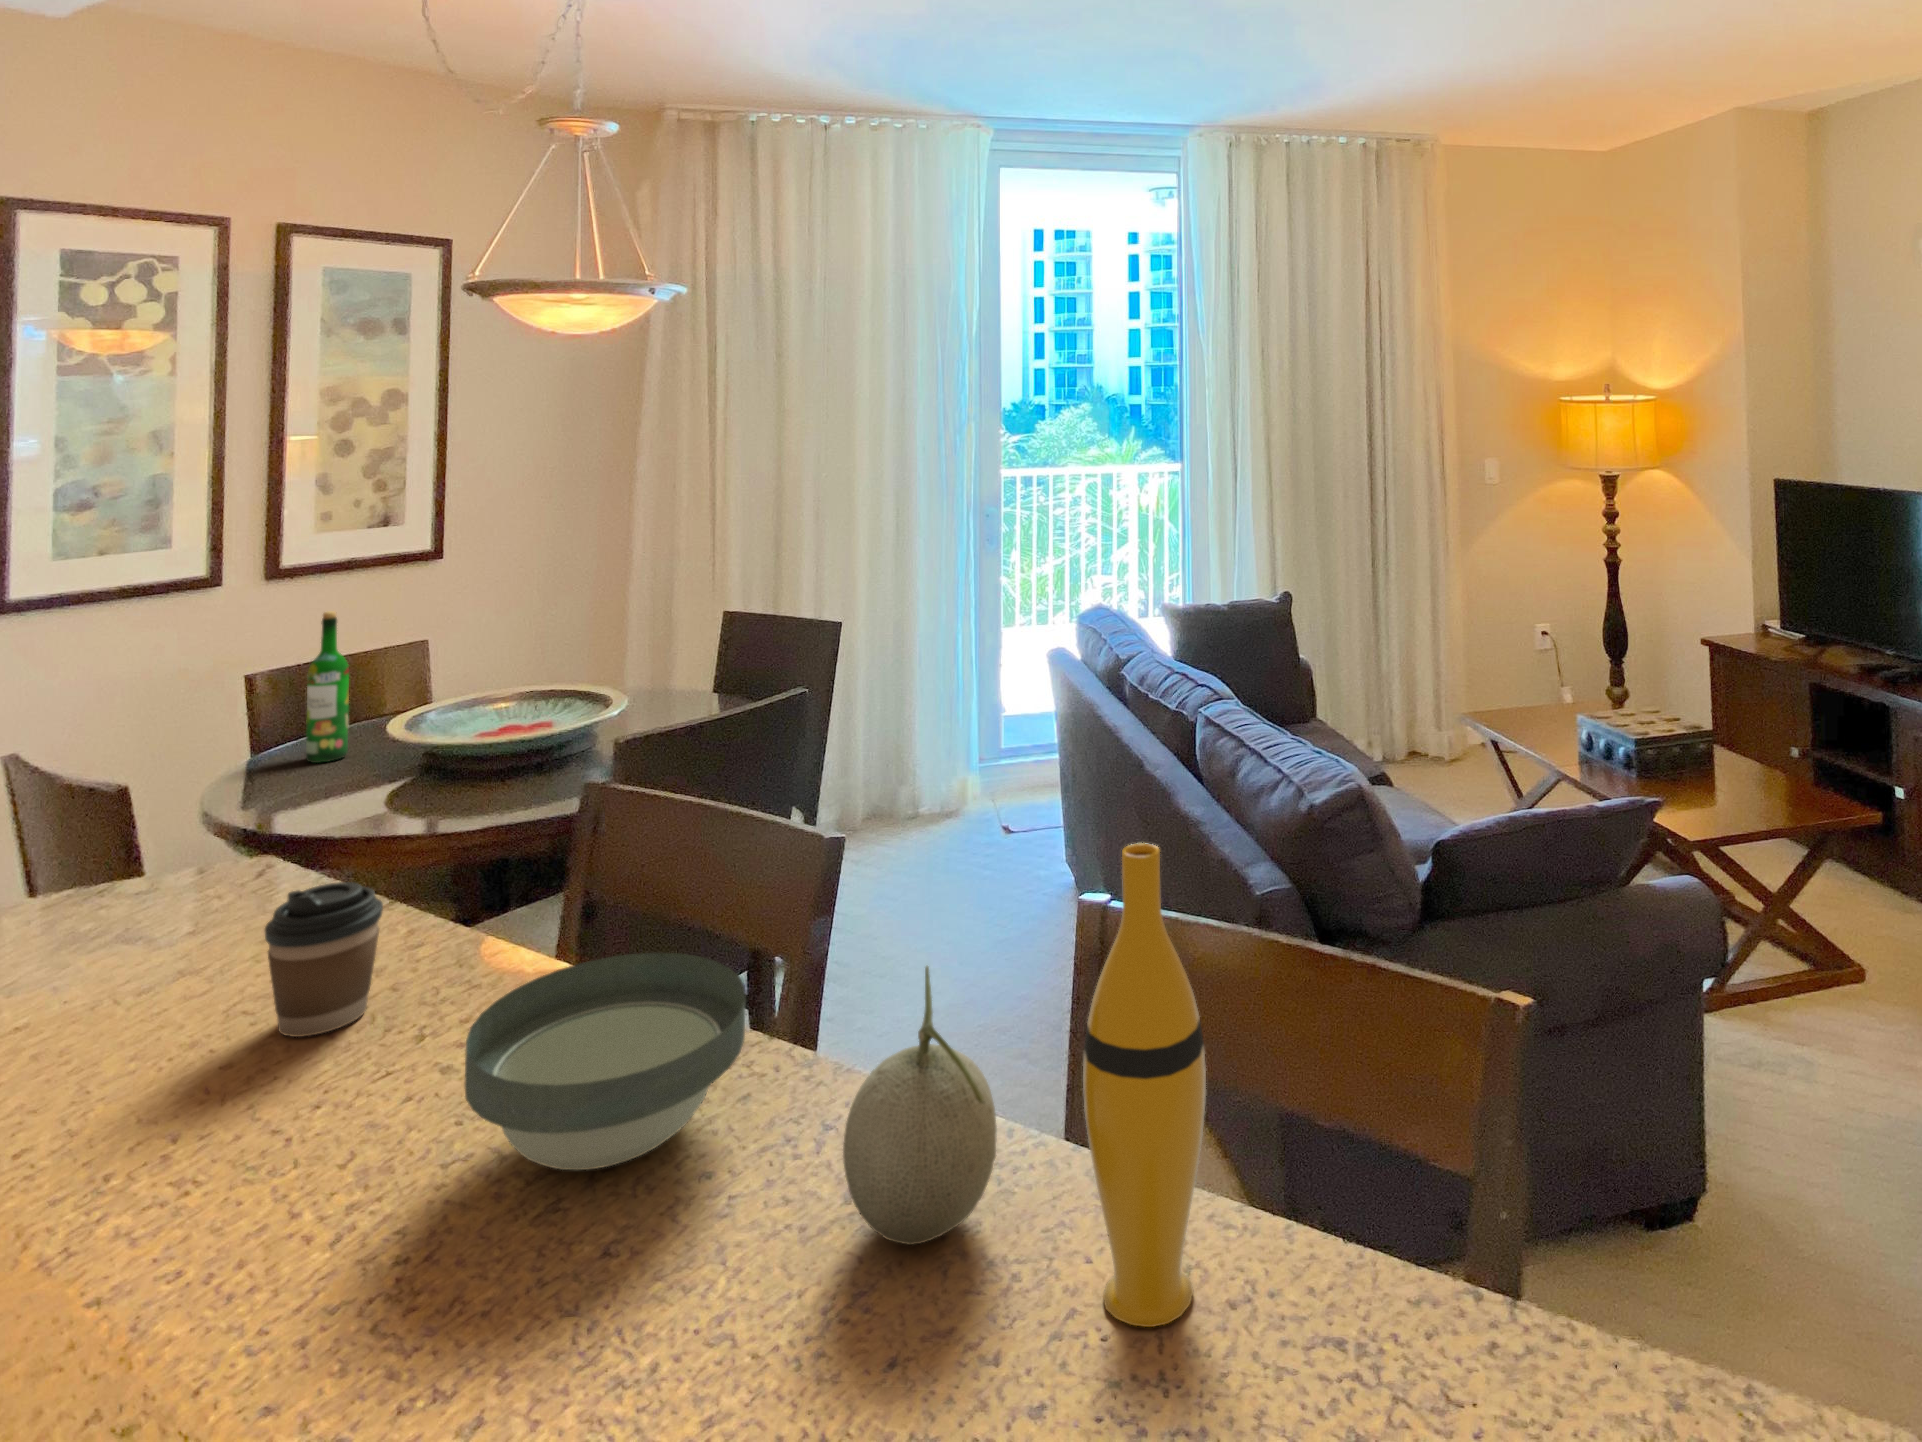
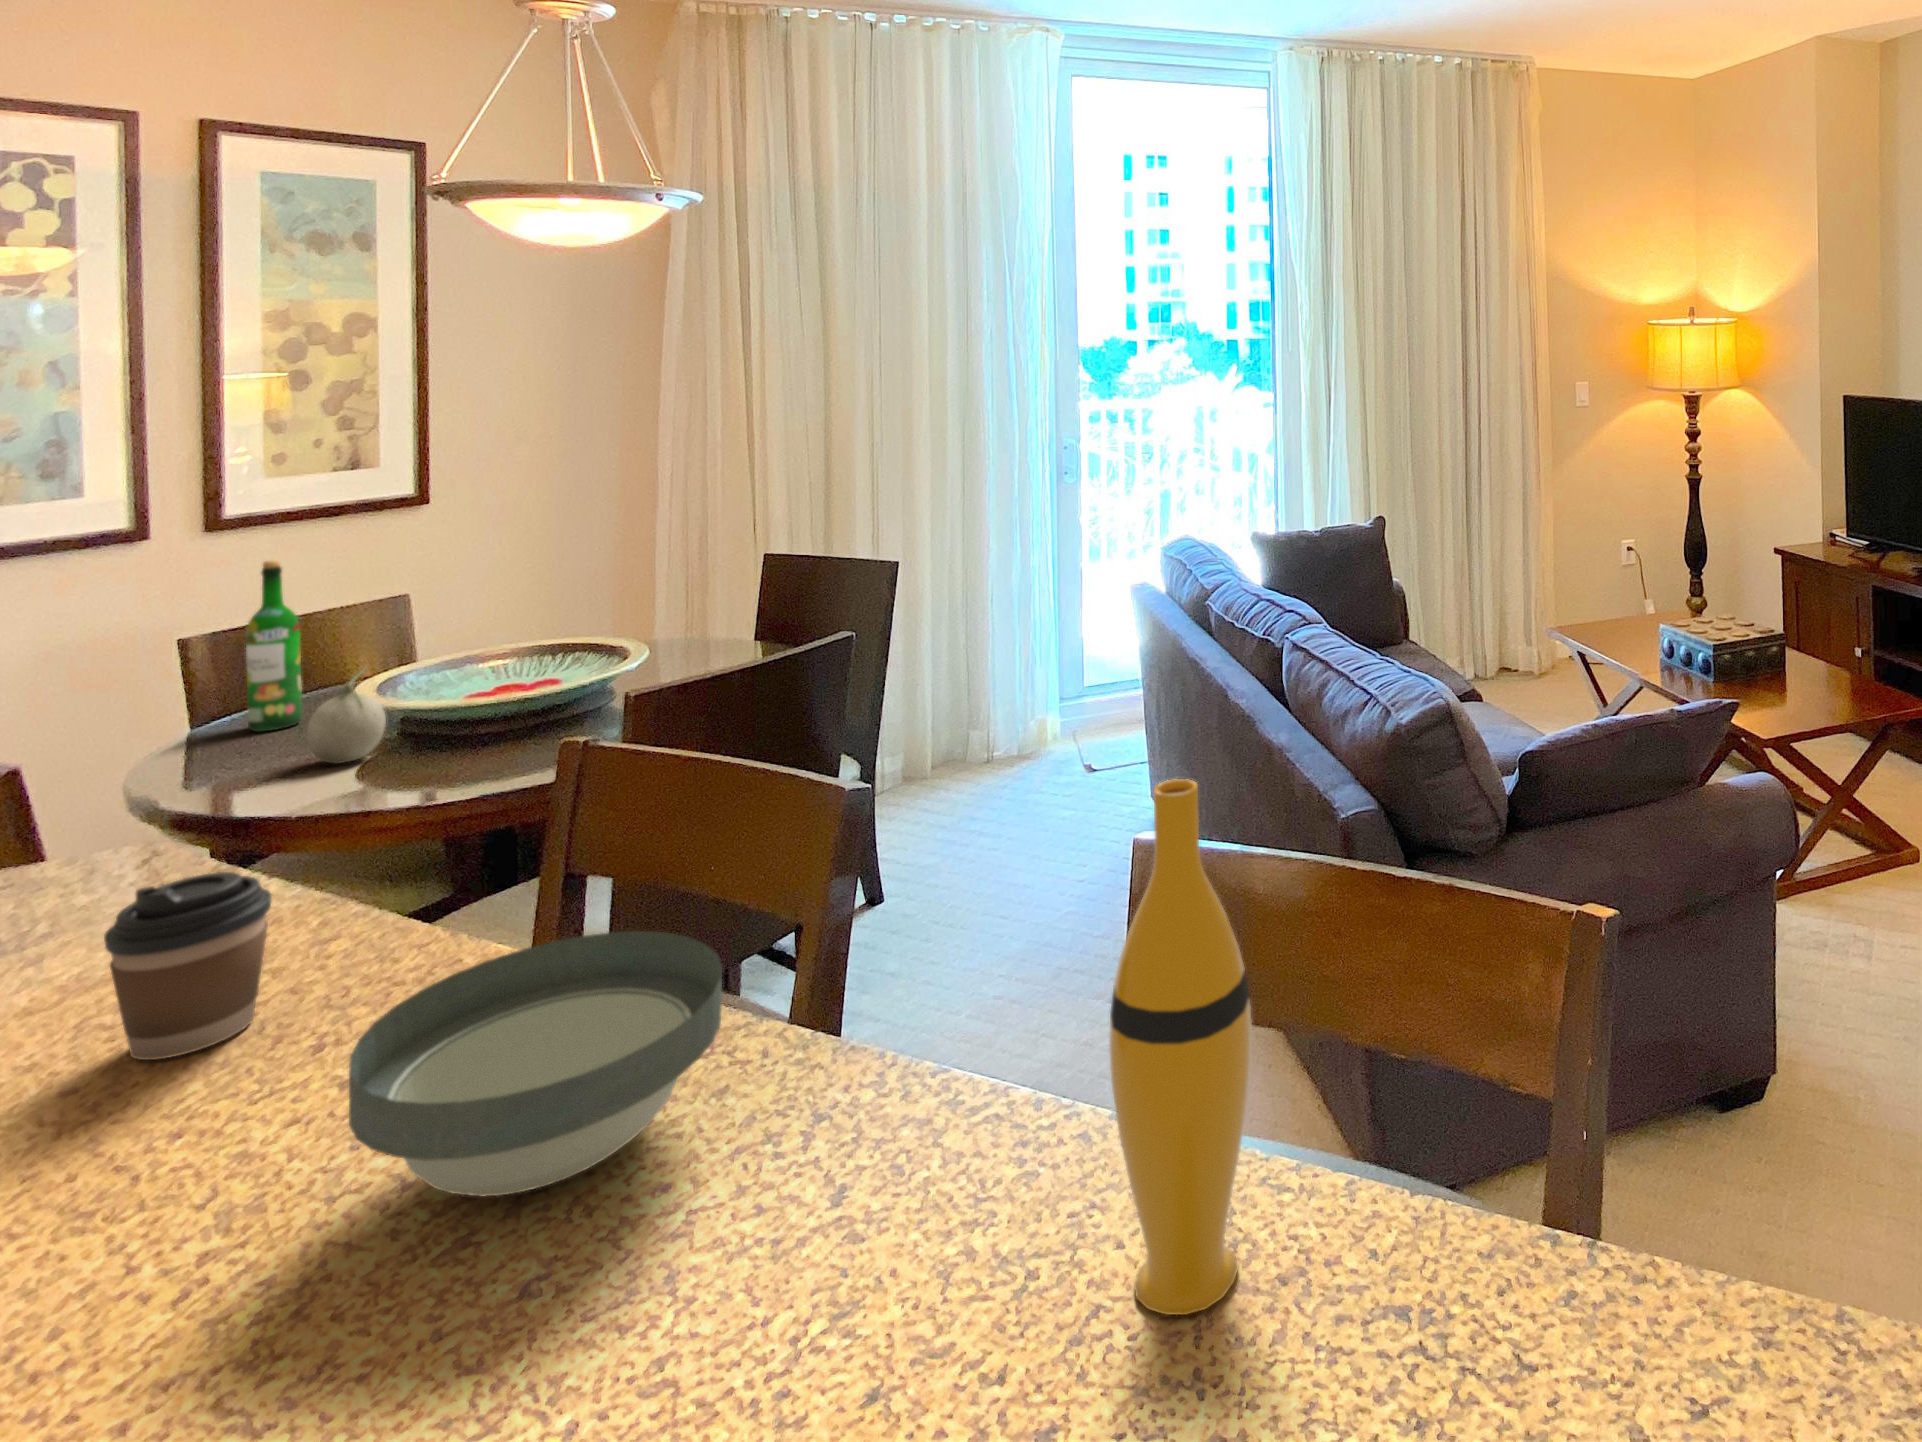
fruit: present [843,966,997,1245] -> present [307,669,386,763]

